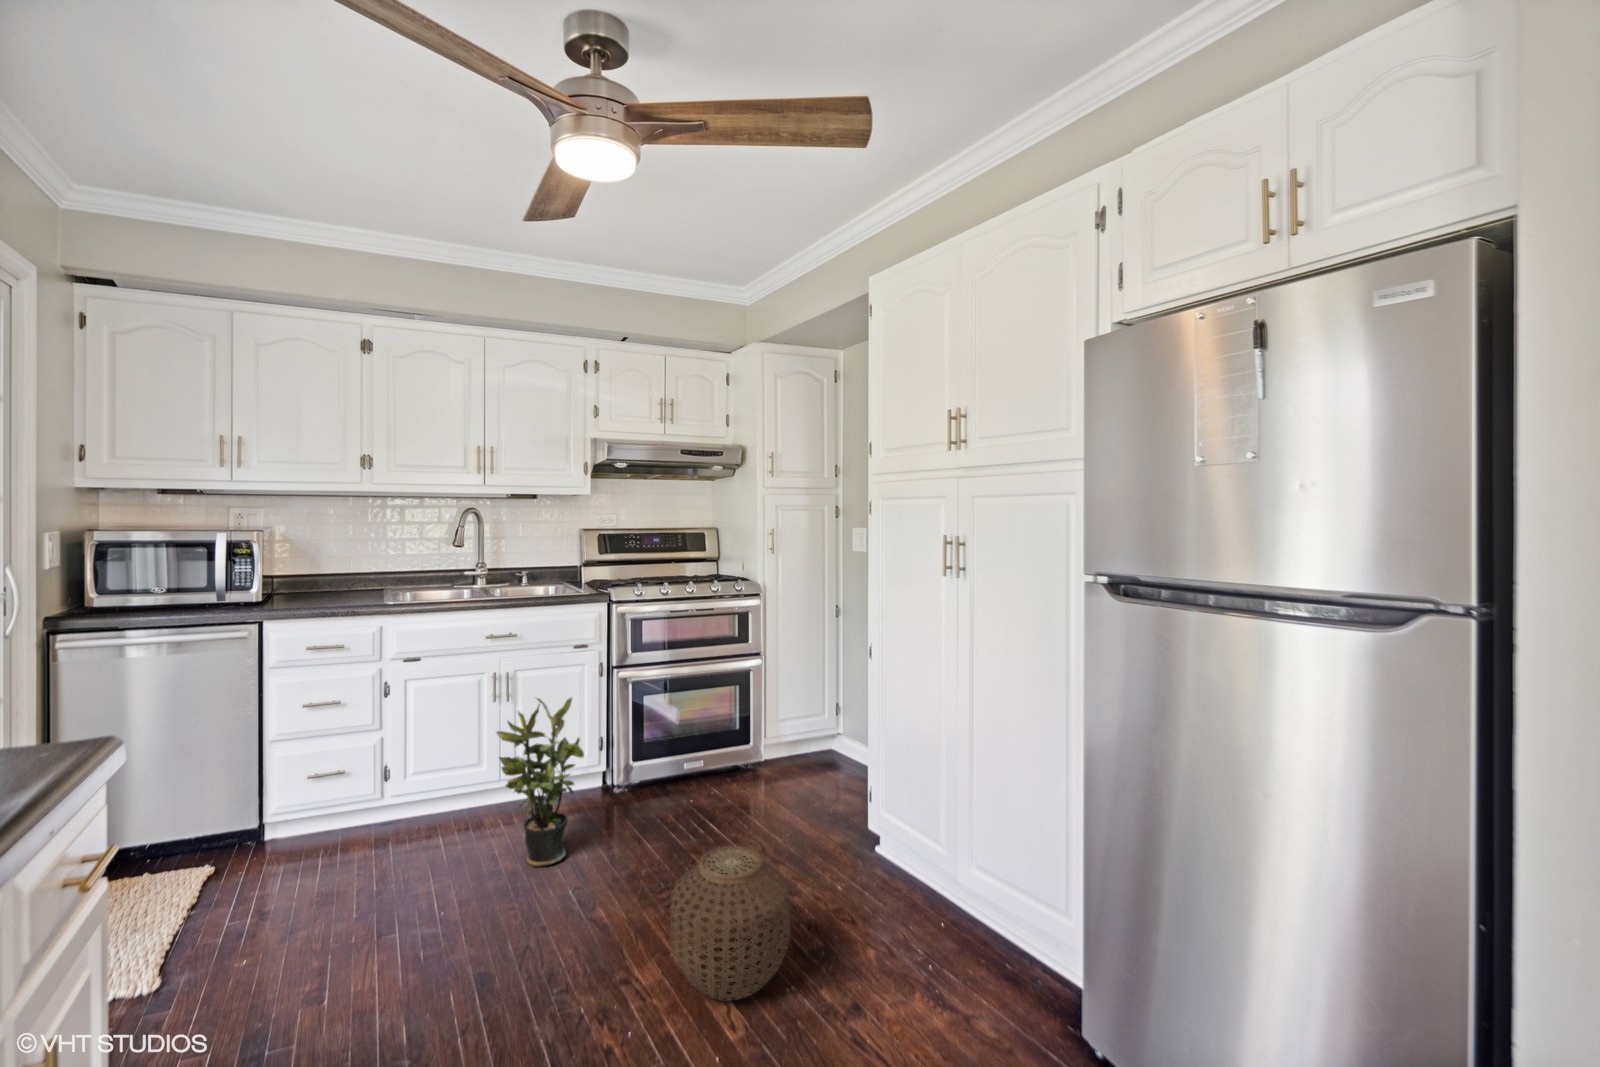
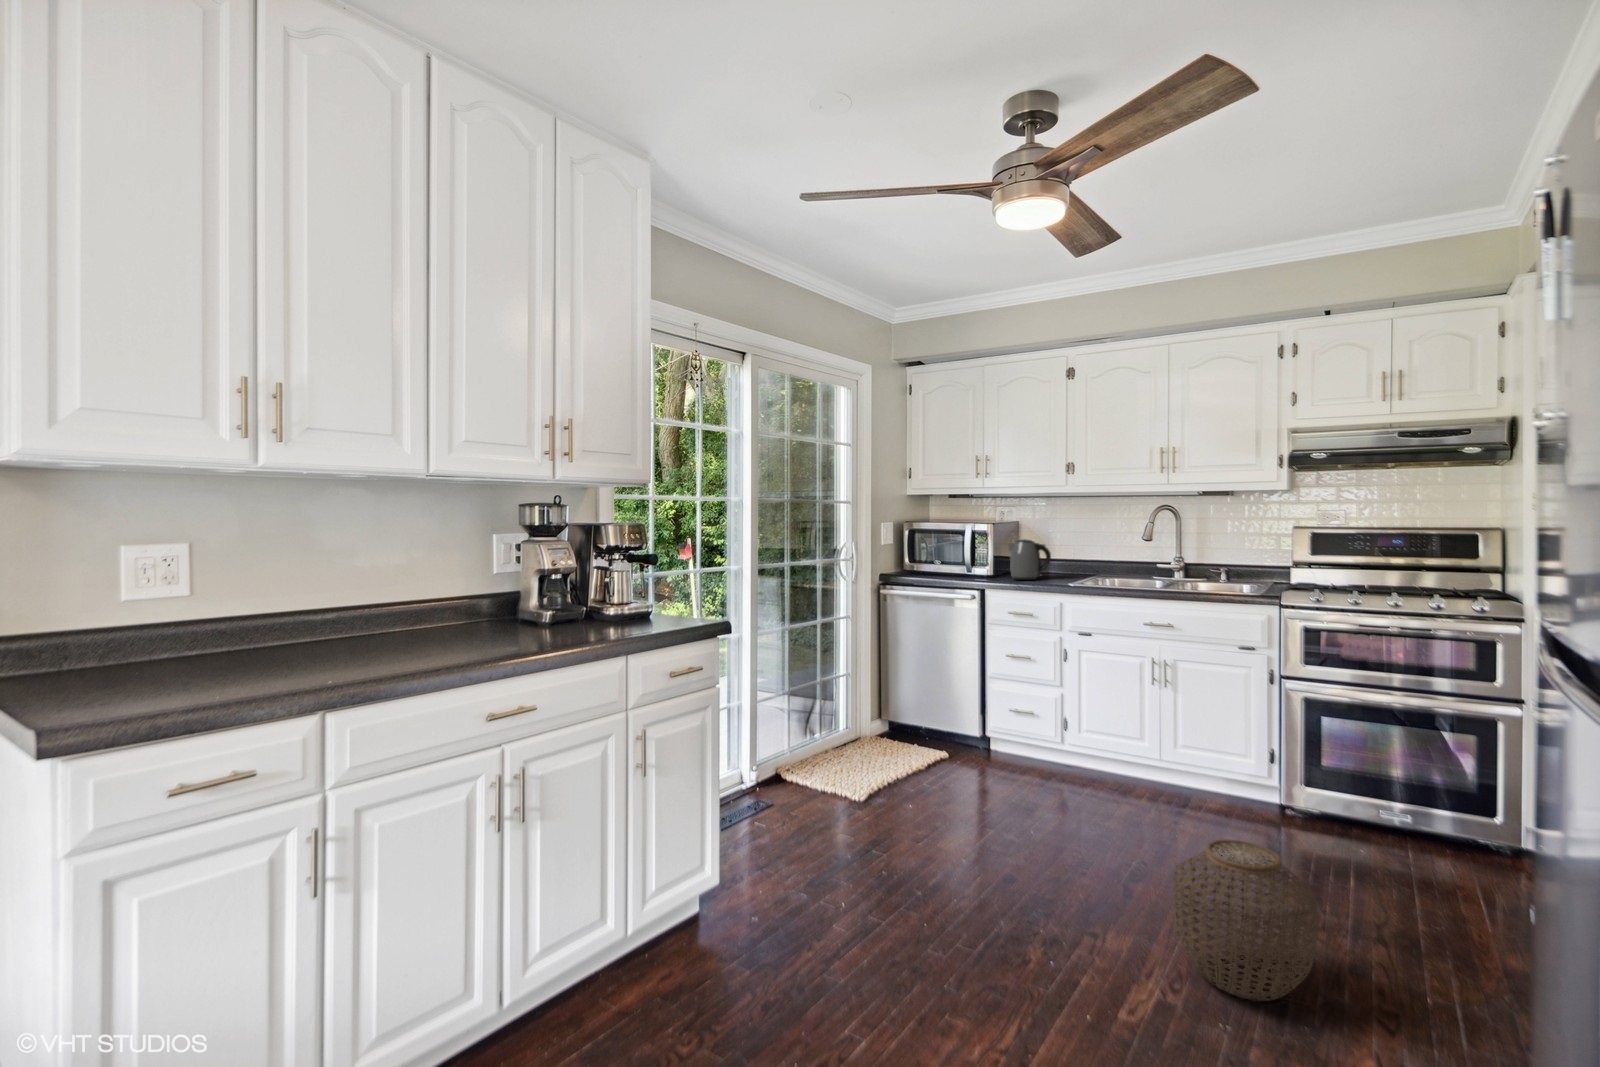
kettle: none [285,552,348,605] -> present [1008,539,1051,580]
potted plant: present [496,697,584,867] -> none [1112,677,1204,839]

